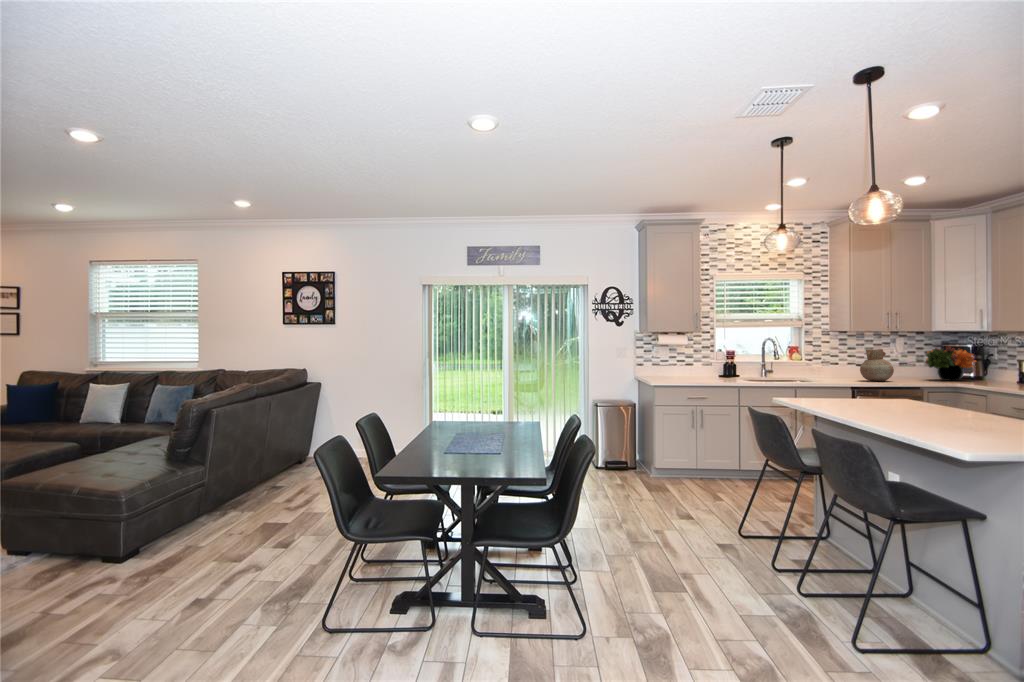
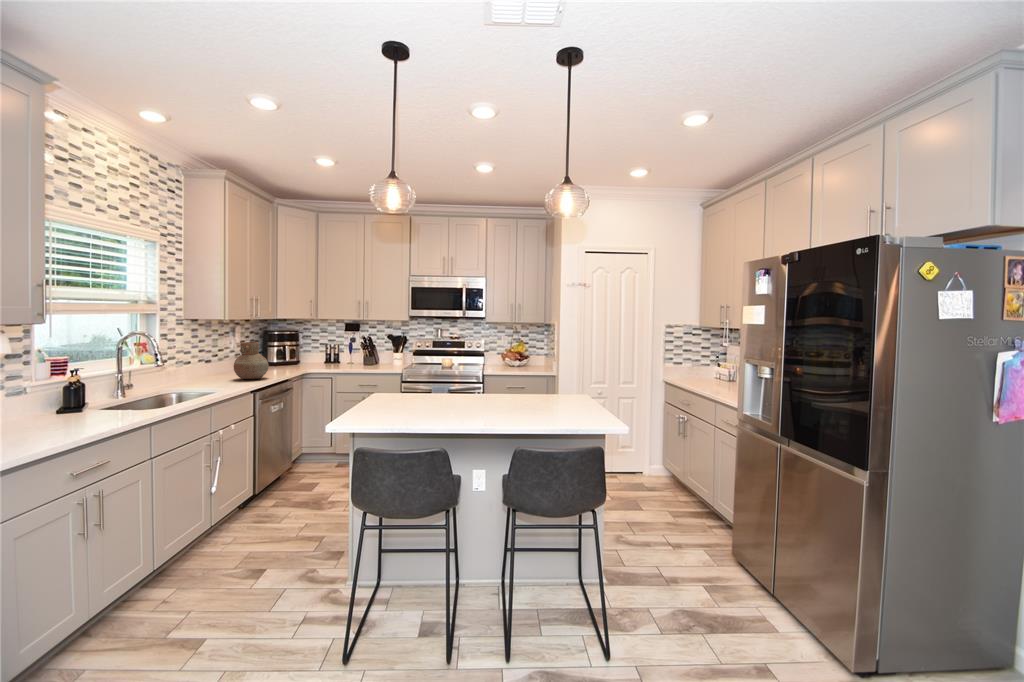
flower arrangement: present [925,346,976,381] -> none [275,337,317,371]

